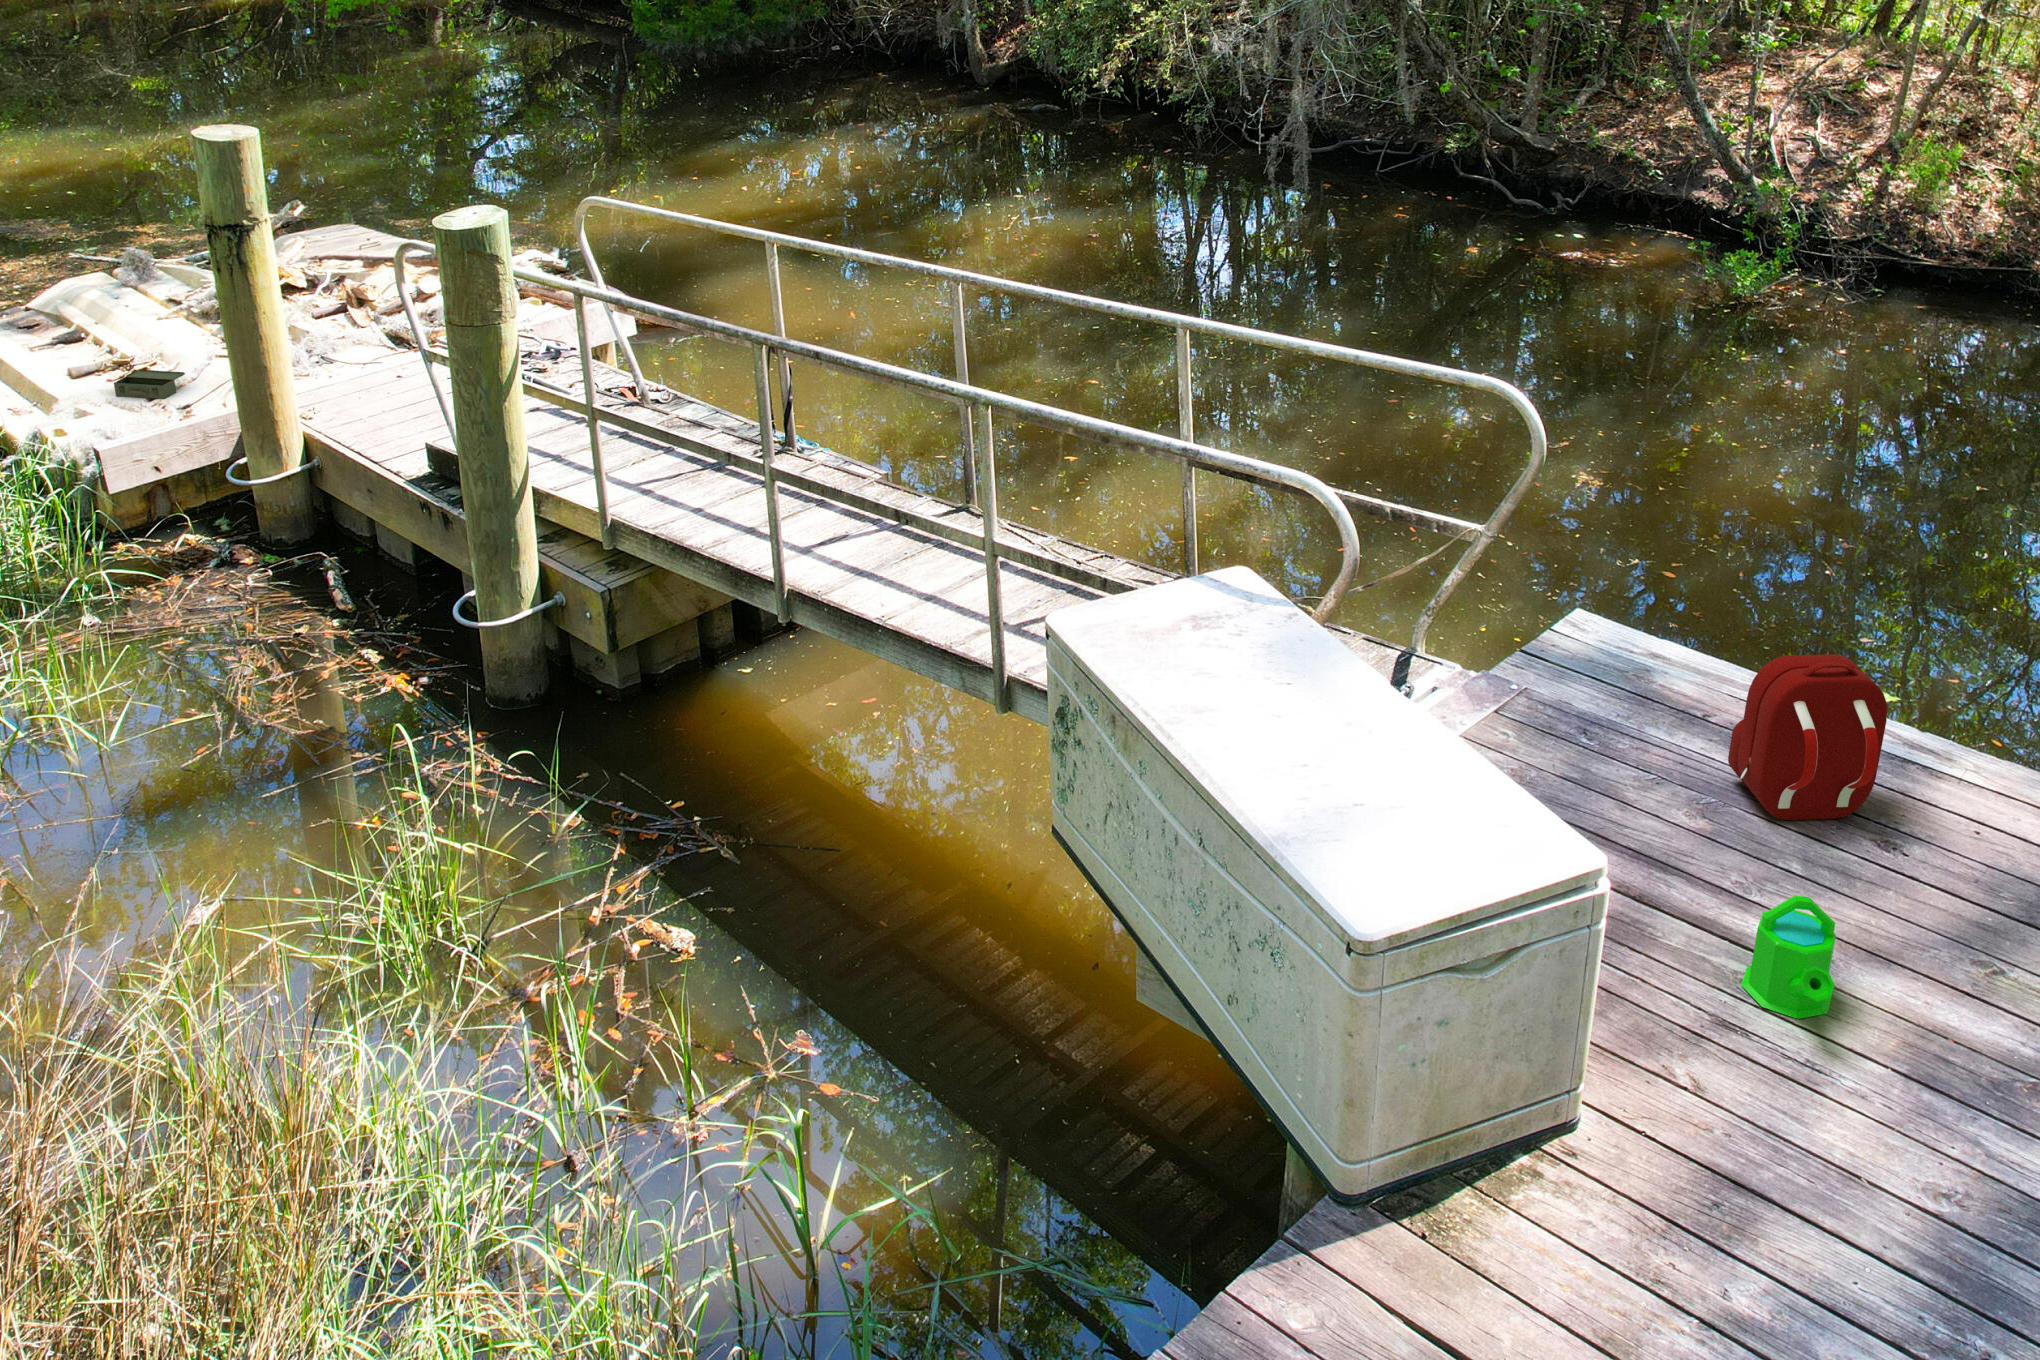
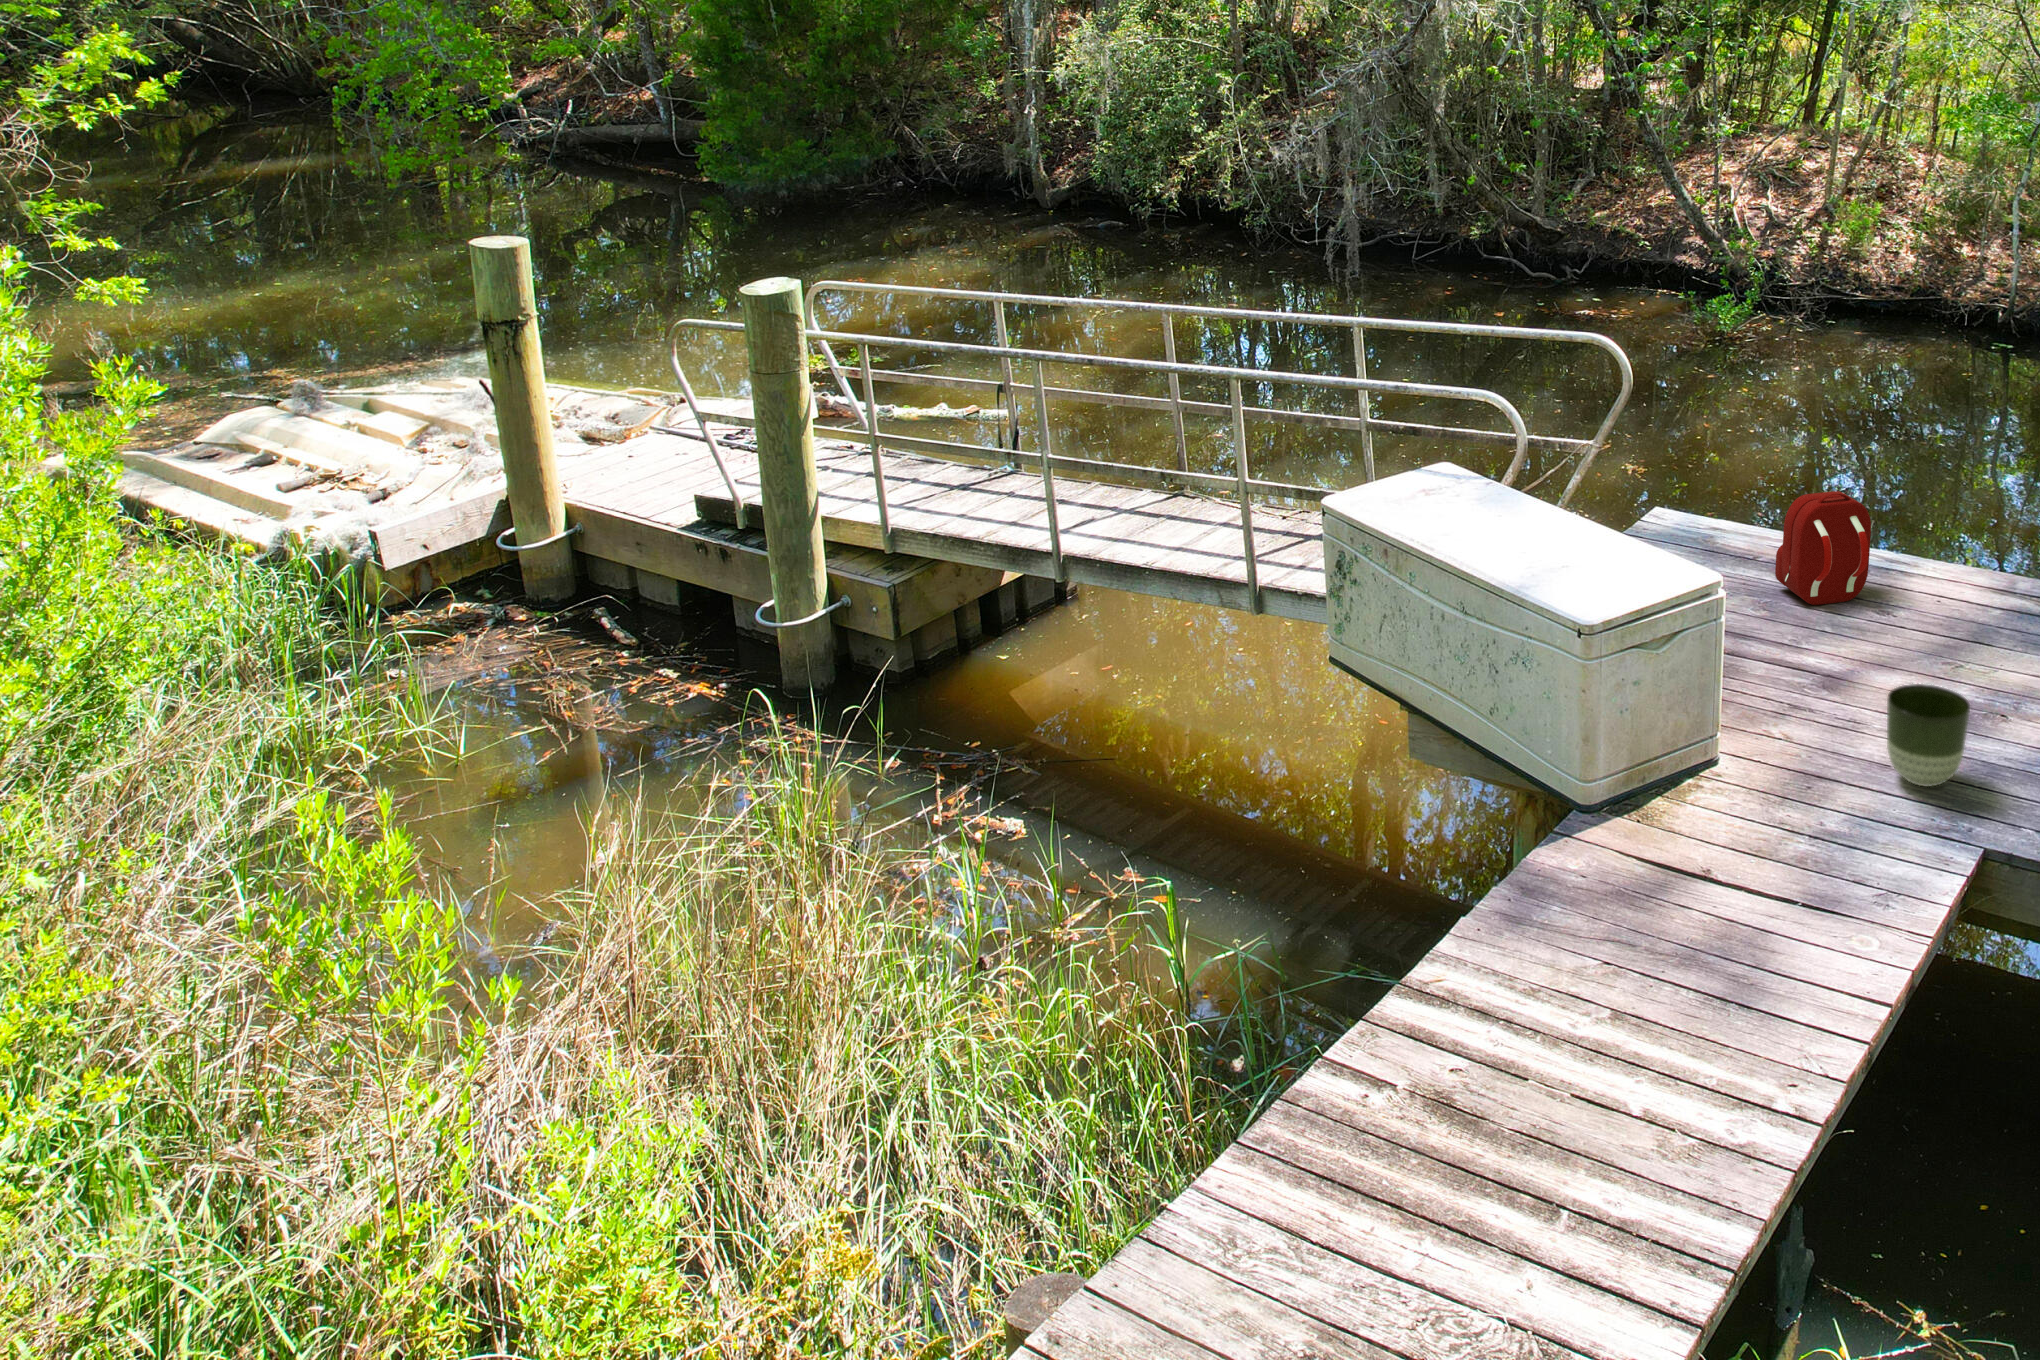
toolbox: present [114,369,185,399] -> none [356,465,424,490]
watering can: present [1741,895,1836,1019] -> none [1803,620,1859,698]
planter: none [1864,1073,2022,1257] -> present [1887,684,1970,787]

